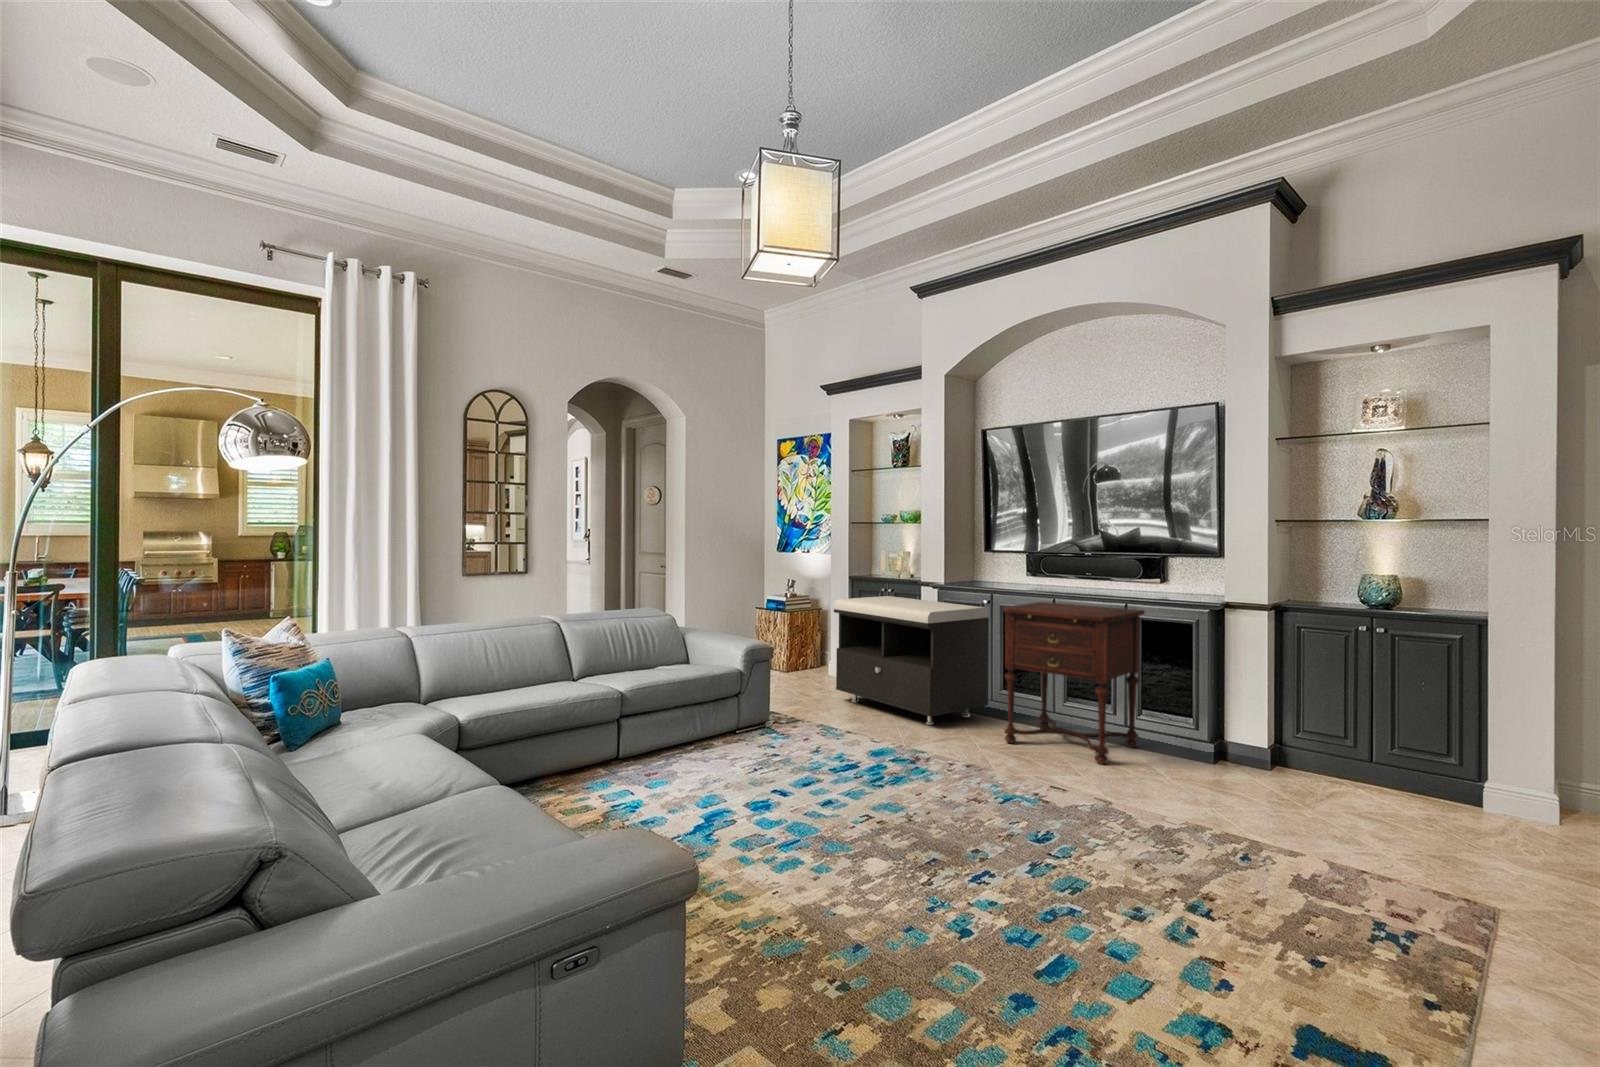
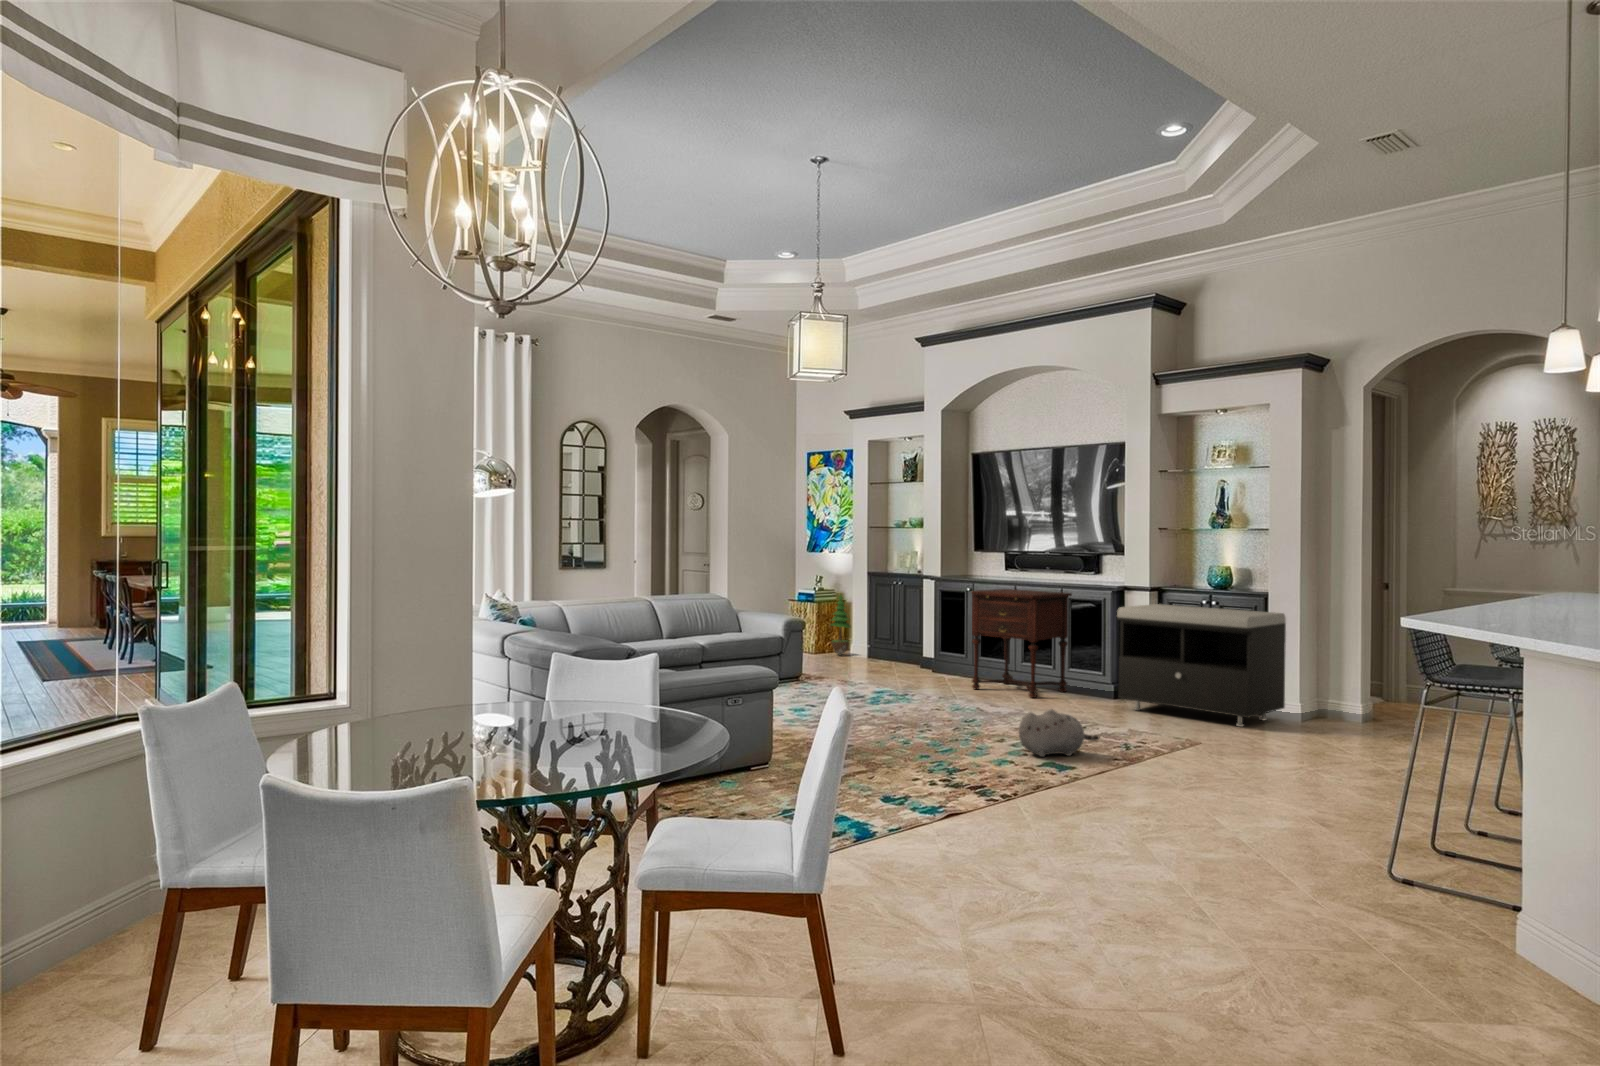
storage bench: present [834,596,989,725] -> present [1117,604,1286,727]
potted tree: none [804,601,830,675] -> present [831,595,850,655]
plush toy: none [1216,889,1383,999] -> present [1019,709,1100,757]

